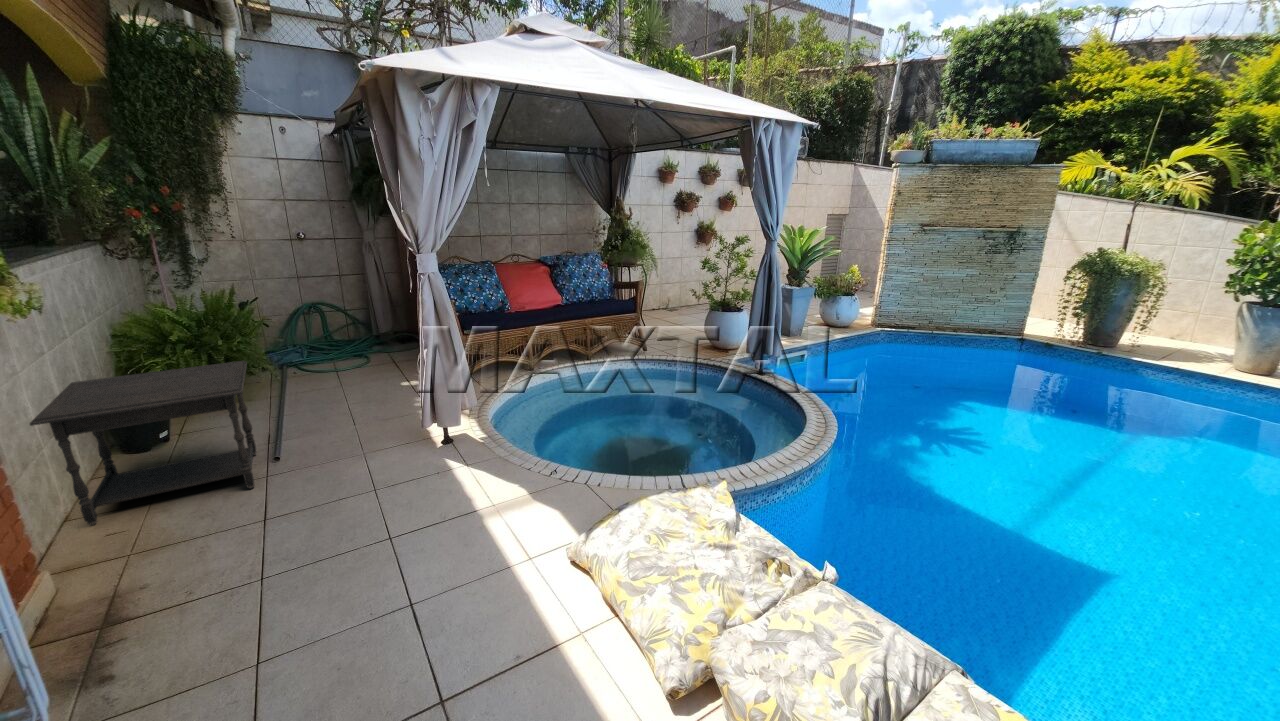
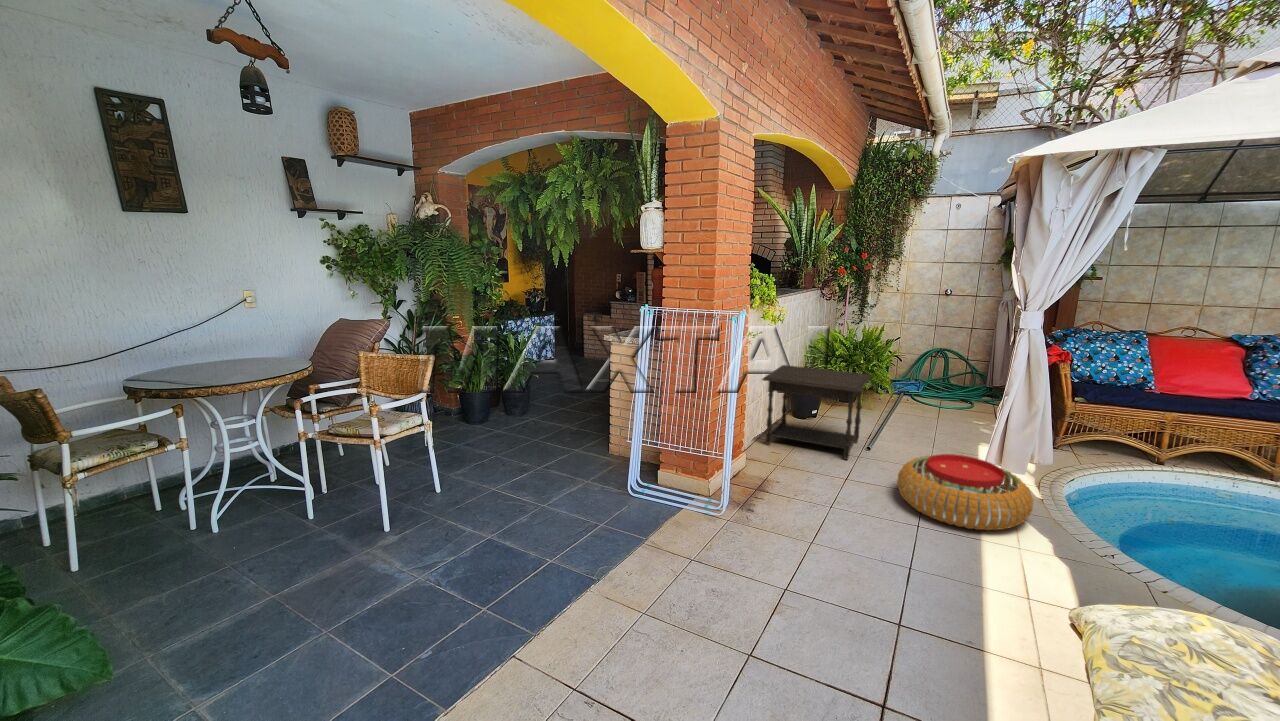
pouf: none [338,425,486,518] -> present [897,454,1033,530]

